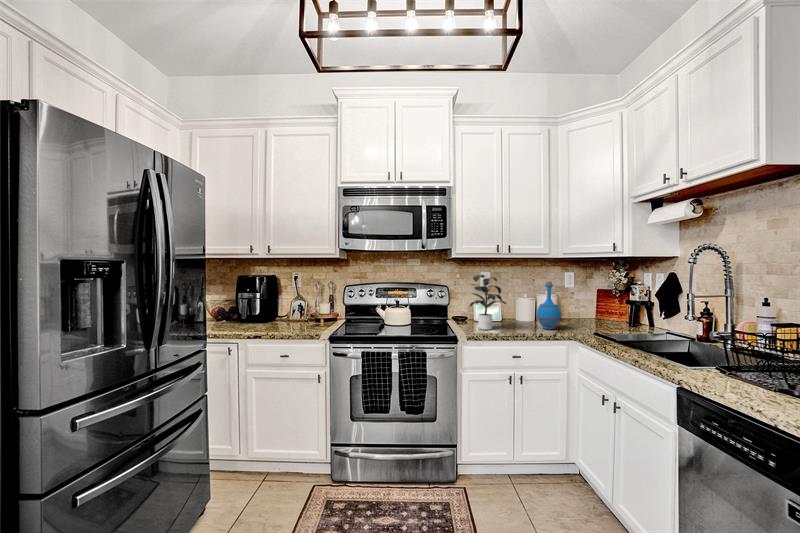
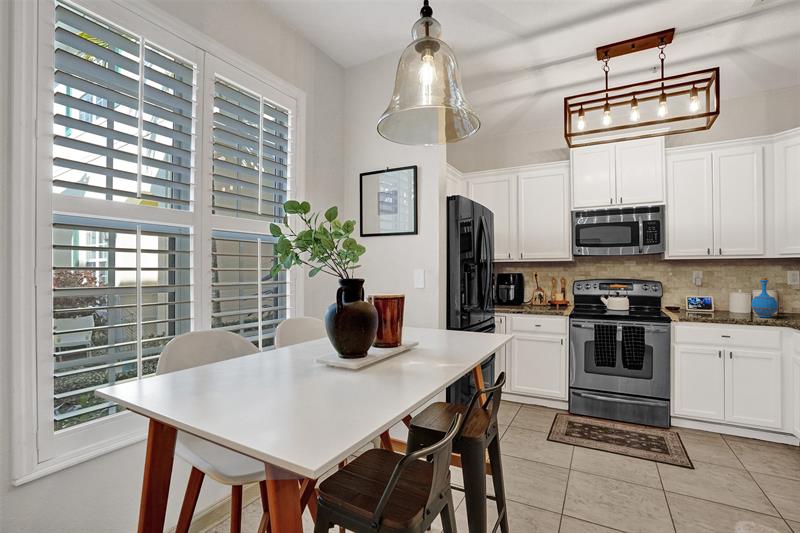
potted plant: present [470,275,506,330] -> none [678,272,728,315]

